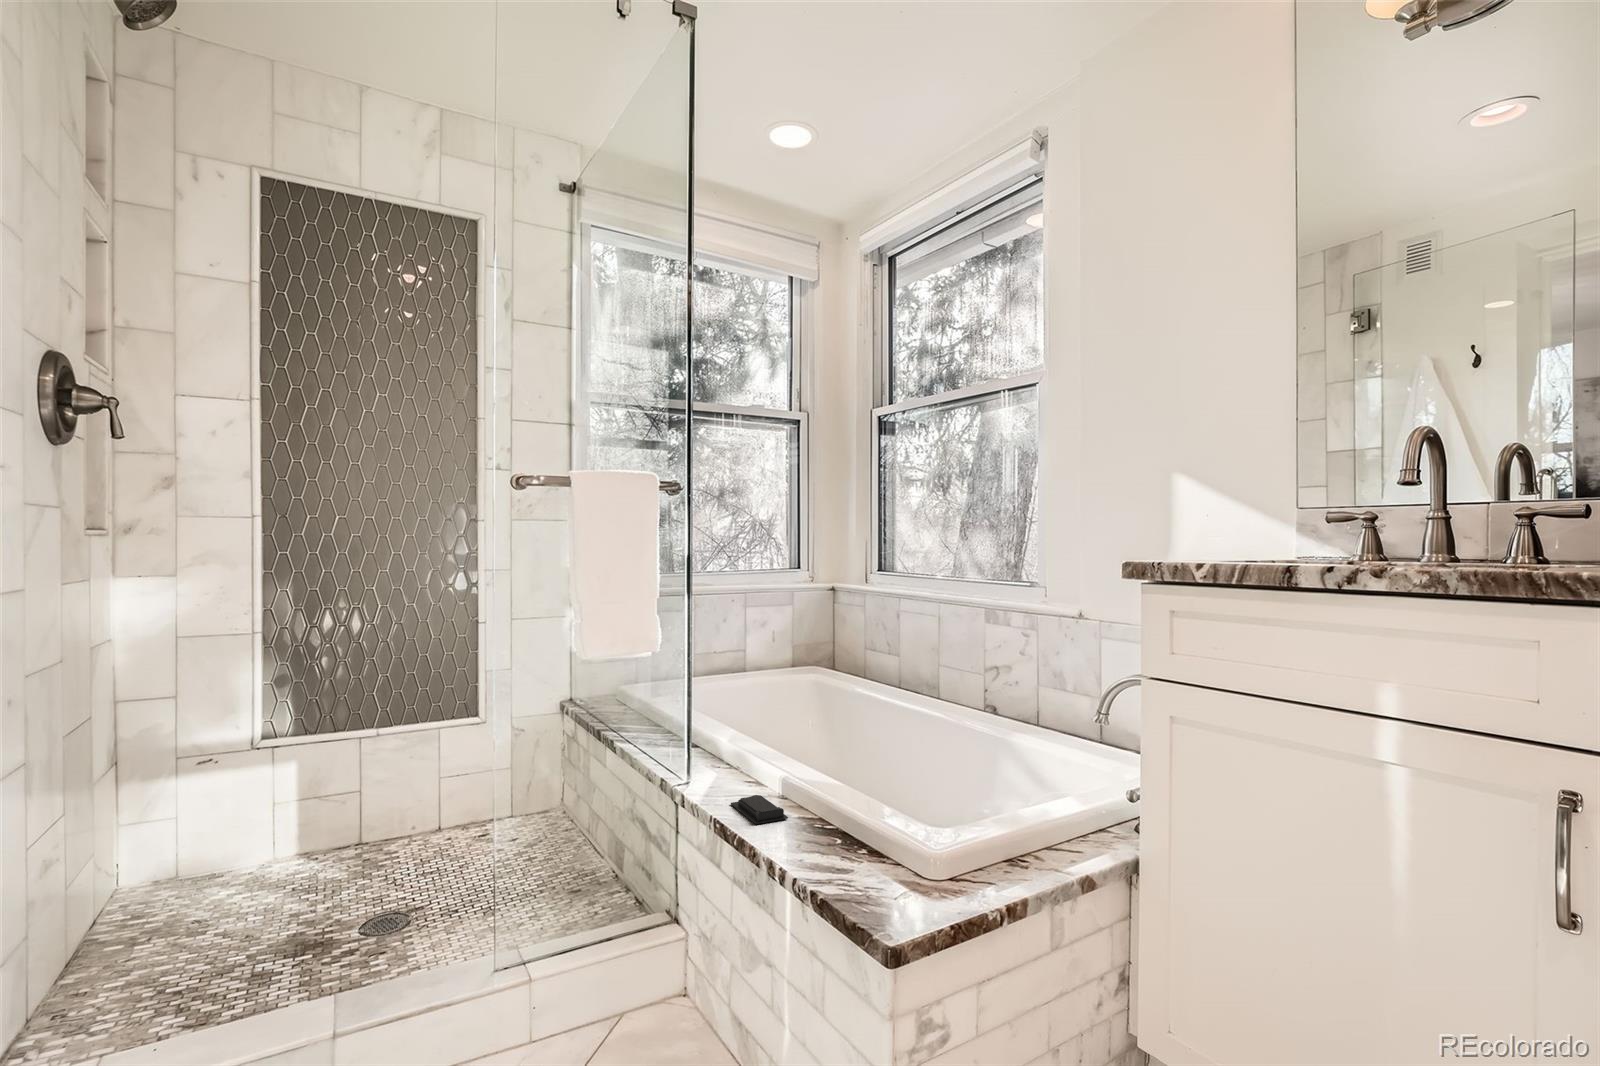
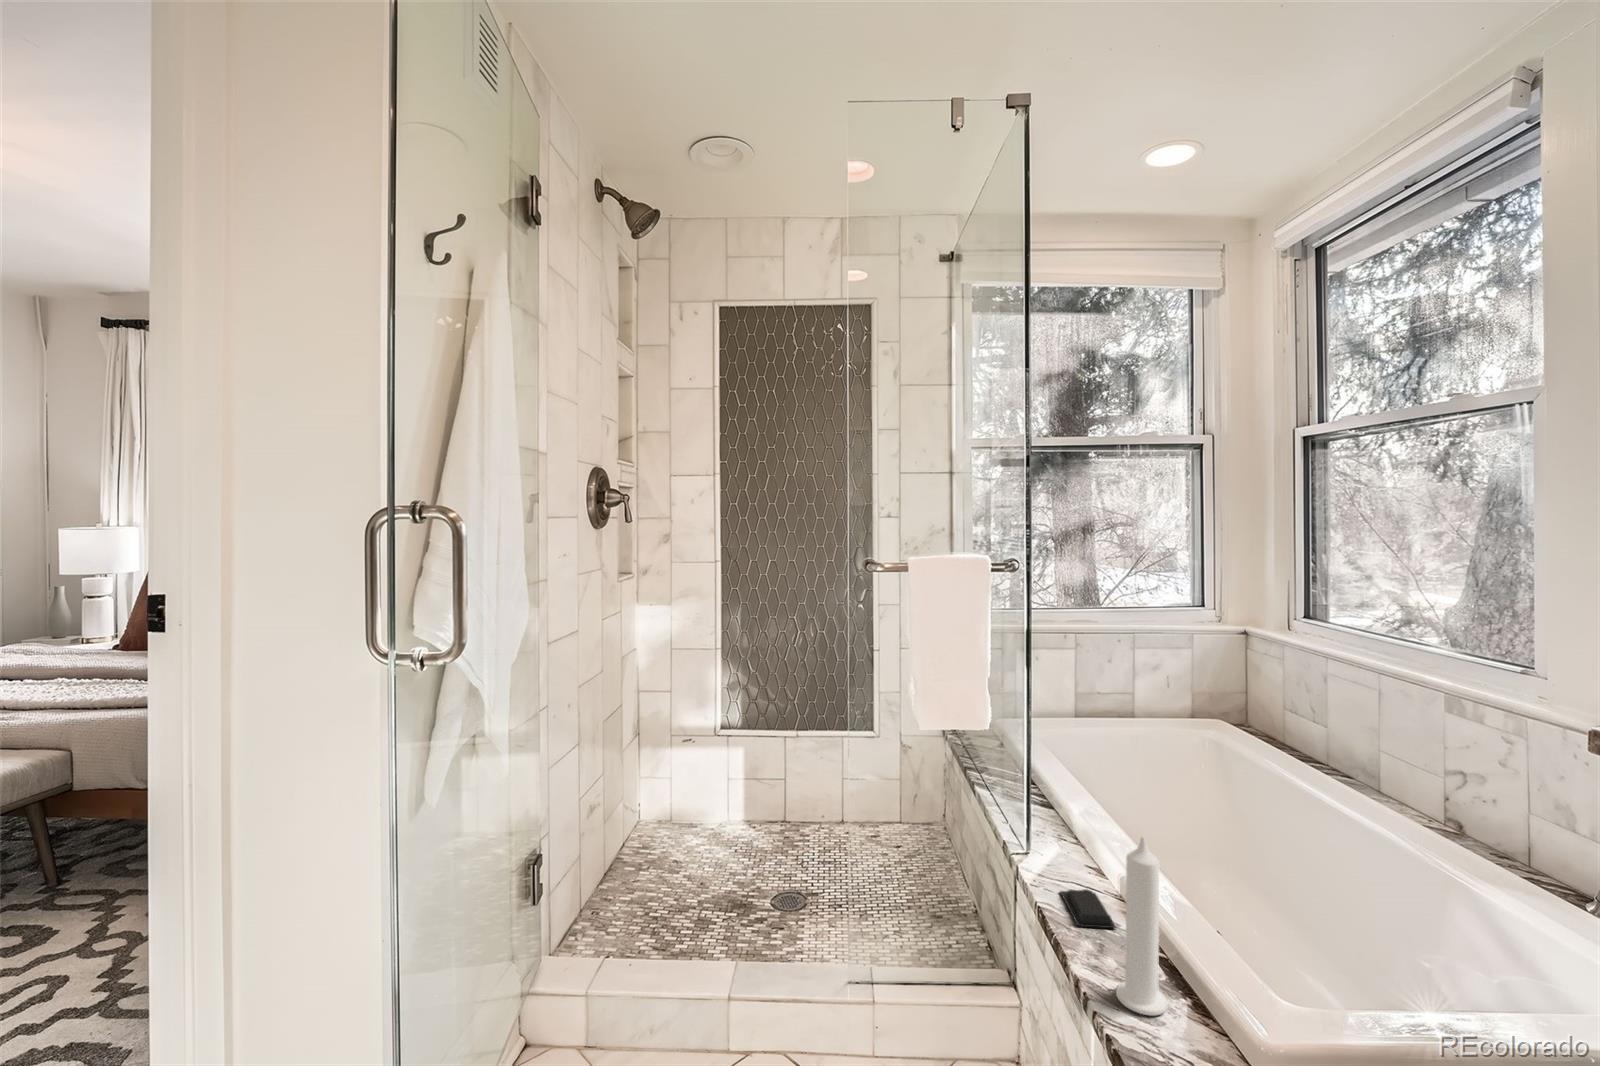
candle: none [805,708,848,869] -> present [1116,836,1168,1016]

